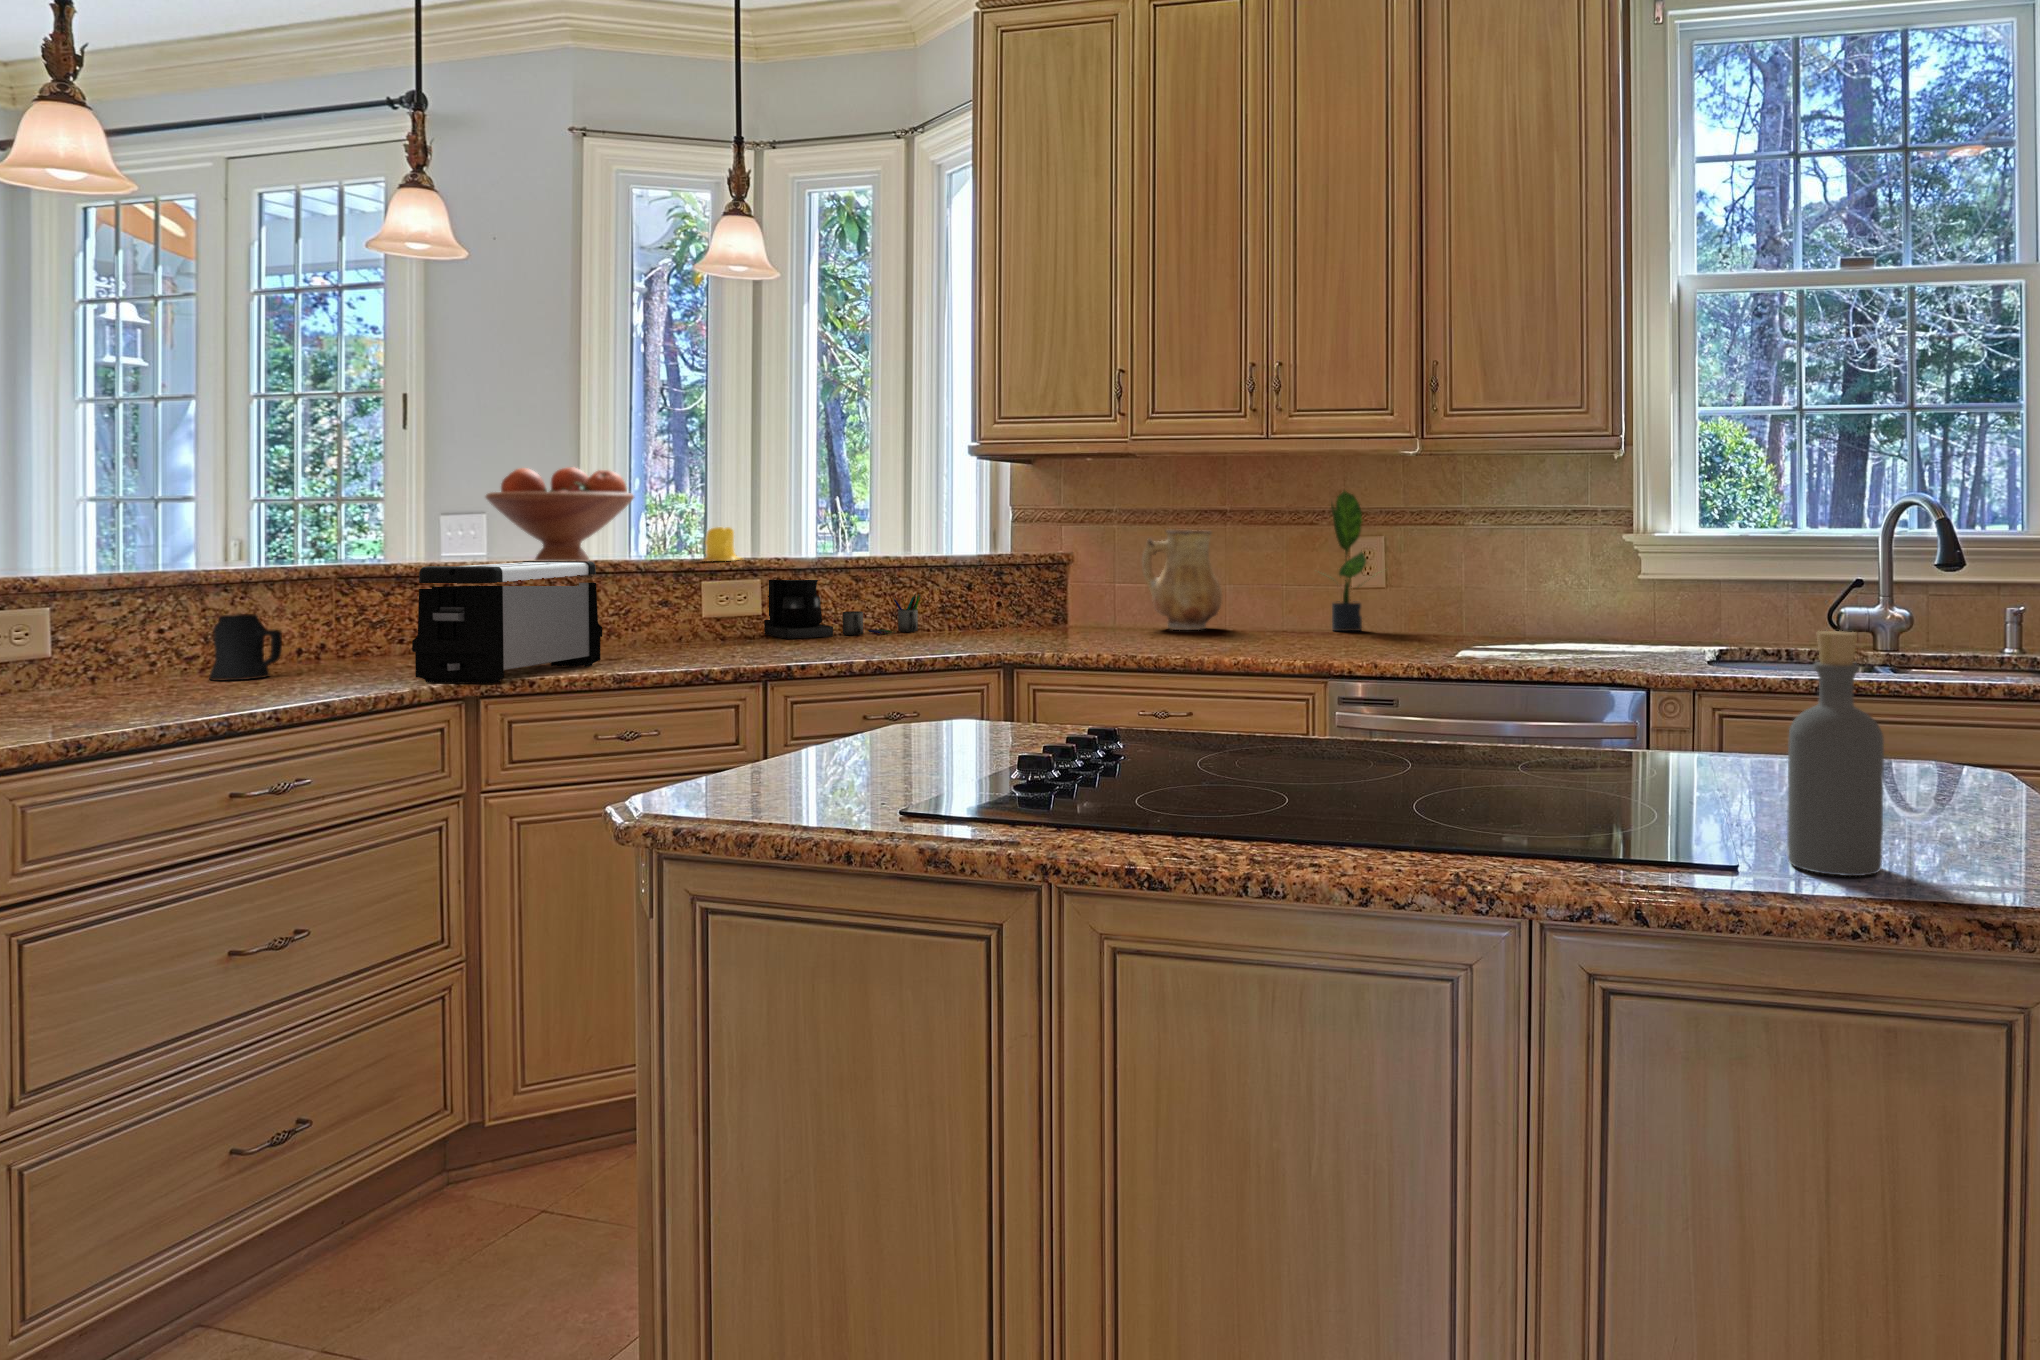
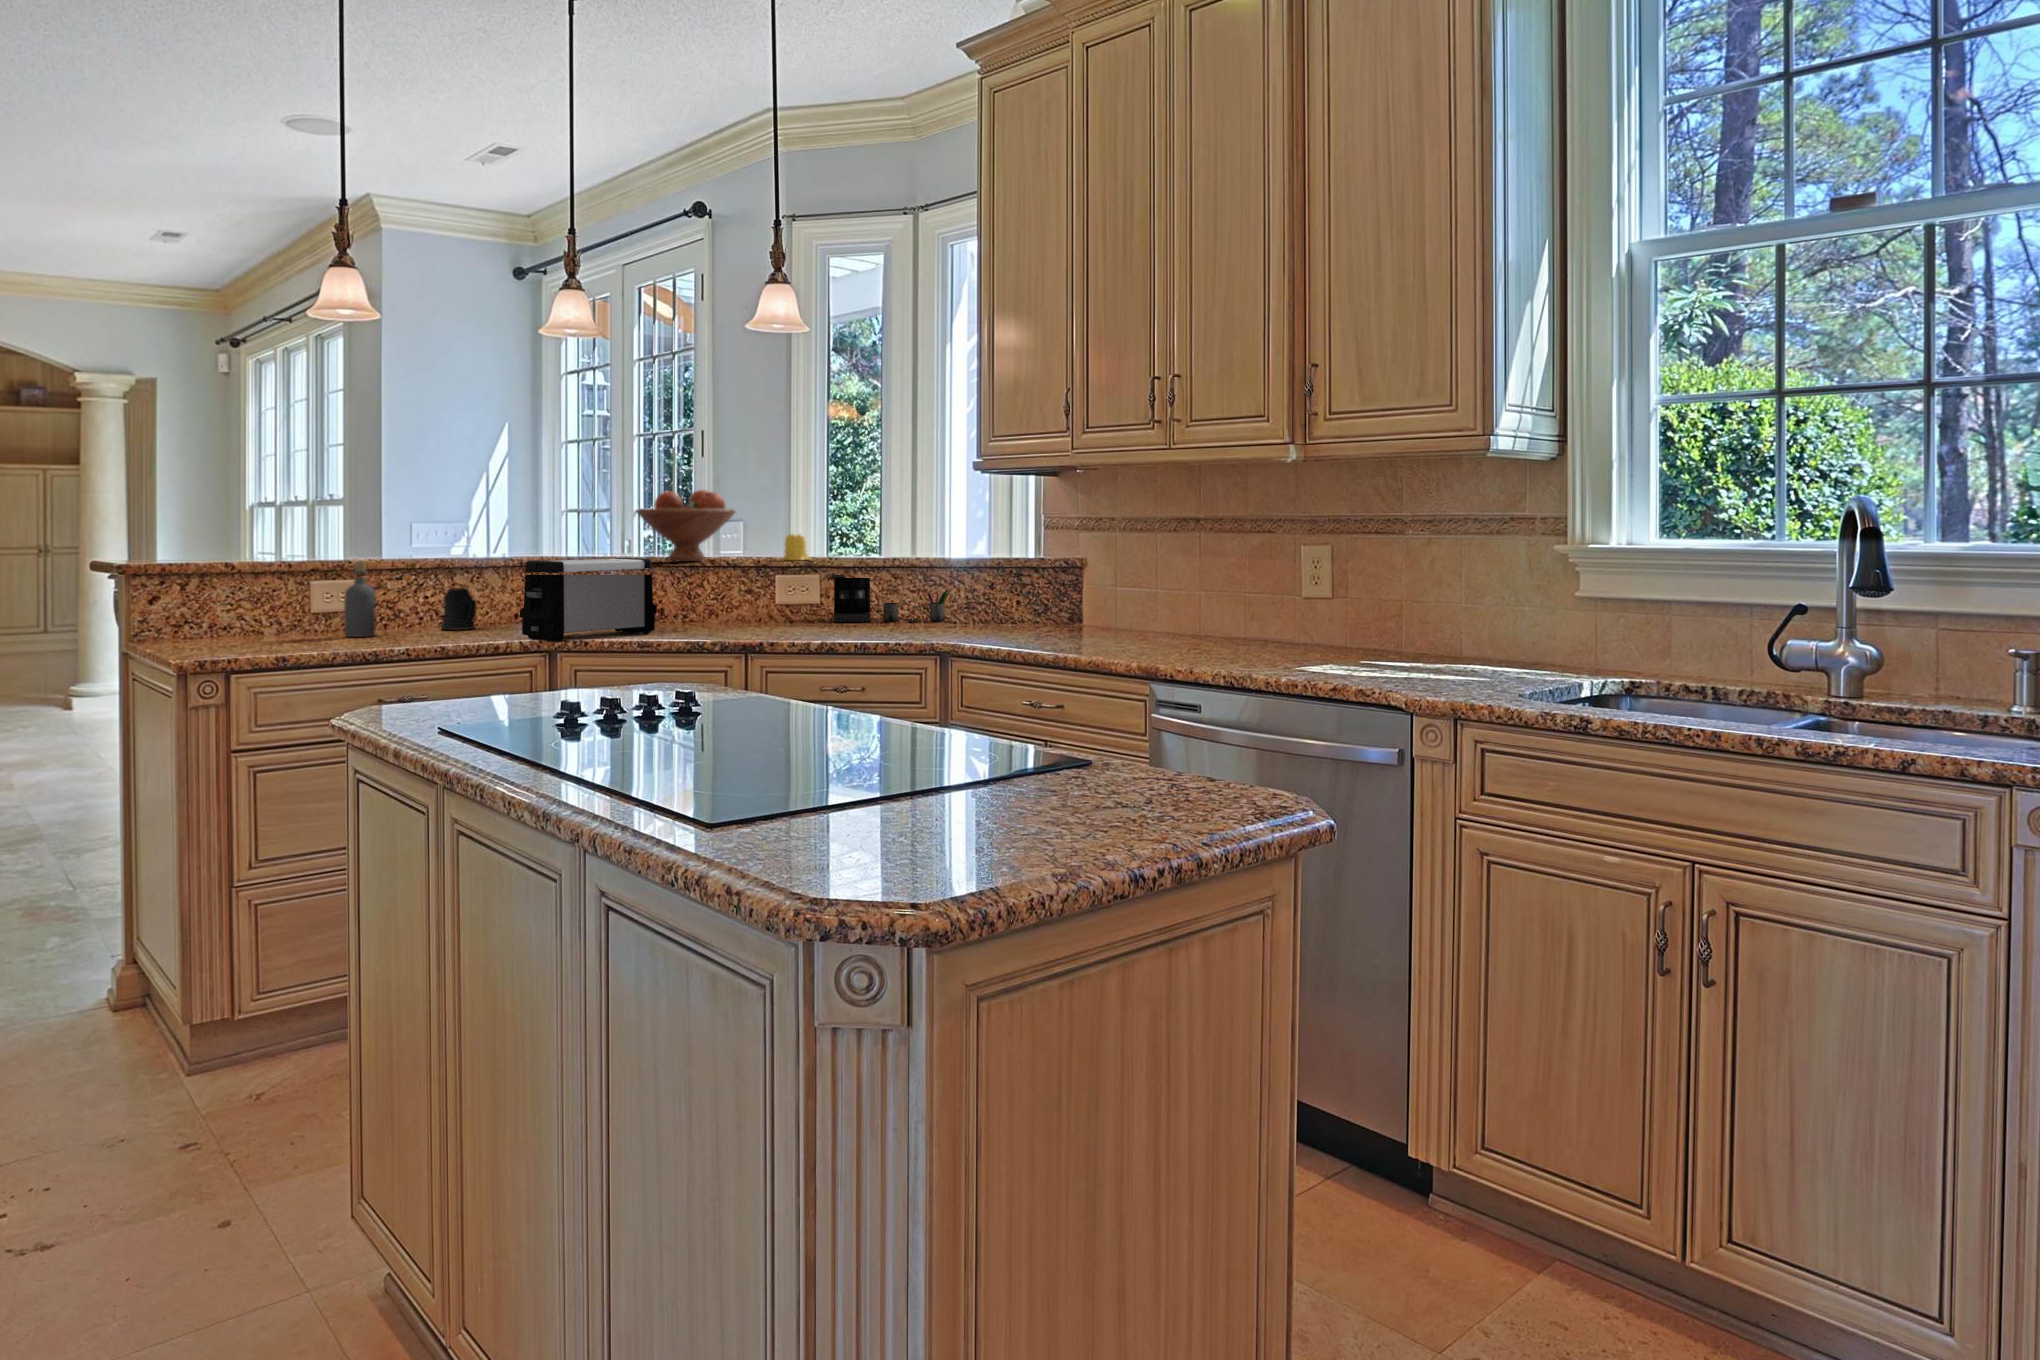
potted plant: present [1331,491,1366,631] -> none [1264,505,1334,641]
ceramic pitcher: present [1142,530,1222,630] -> none [1121,541,1192,632]
bottle: present [1787,631,1884,876] -> present [344,560,376,637]

